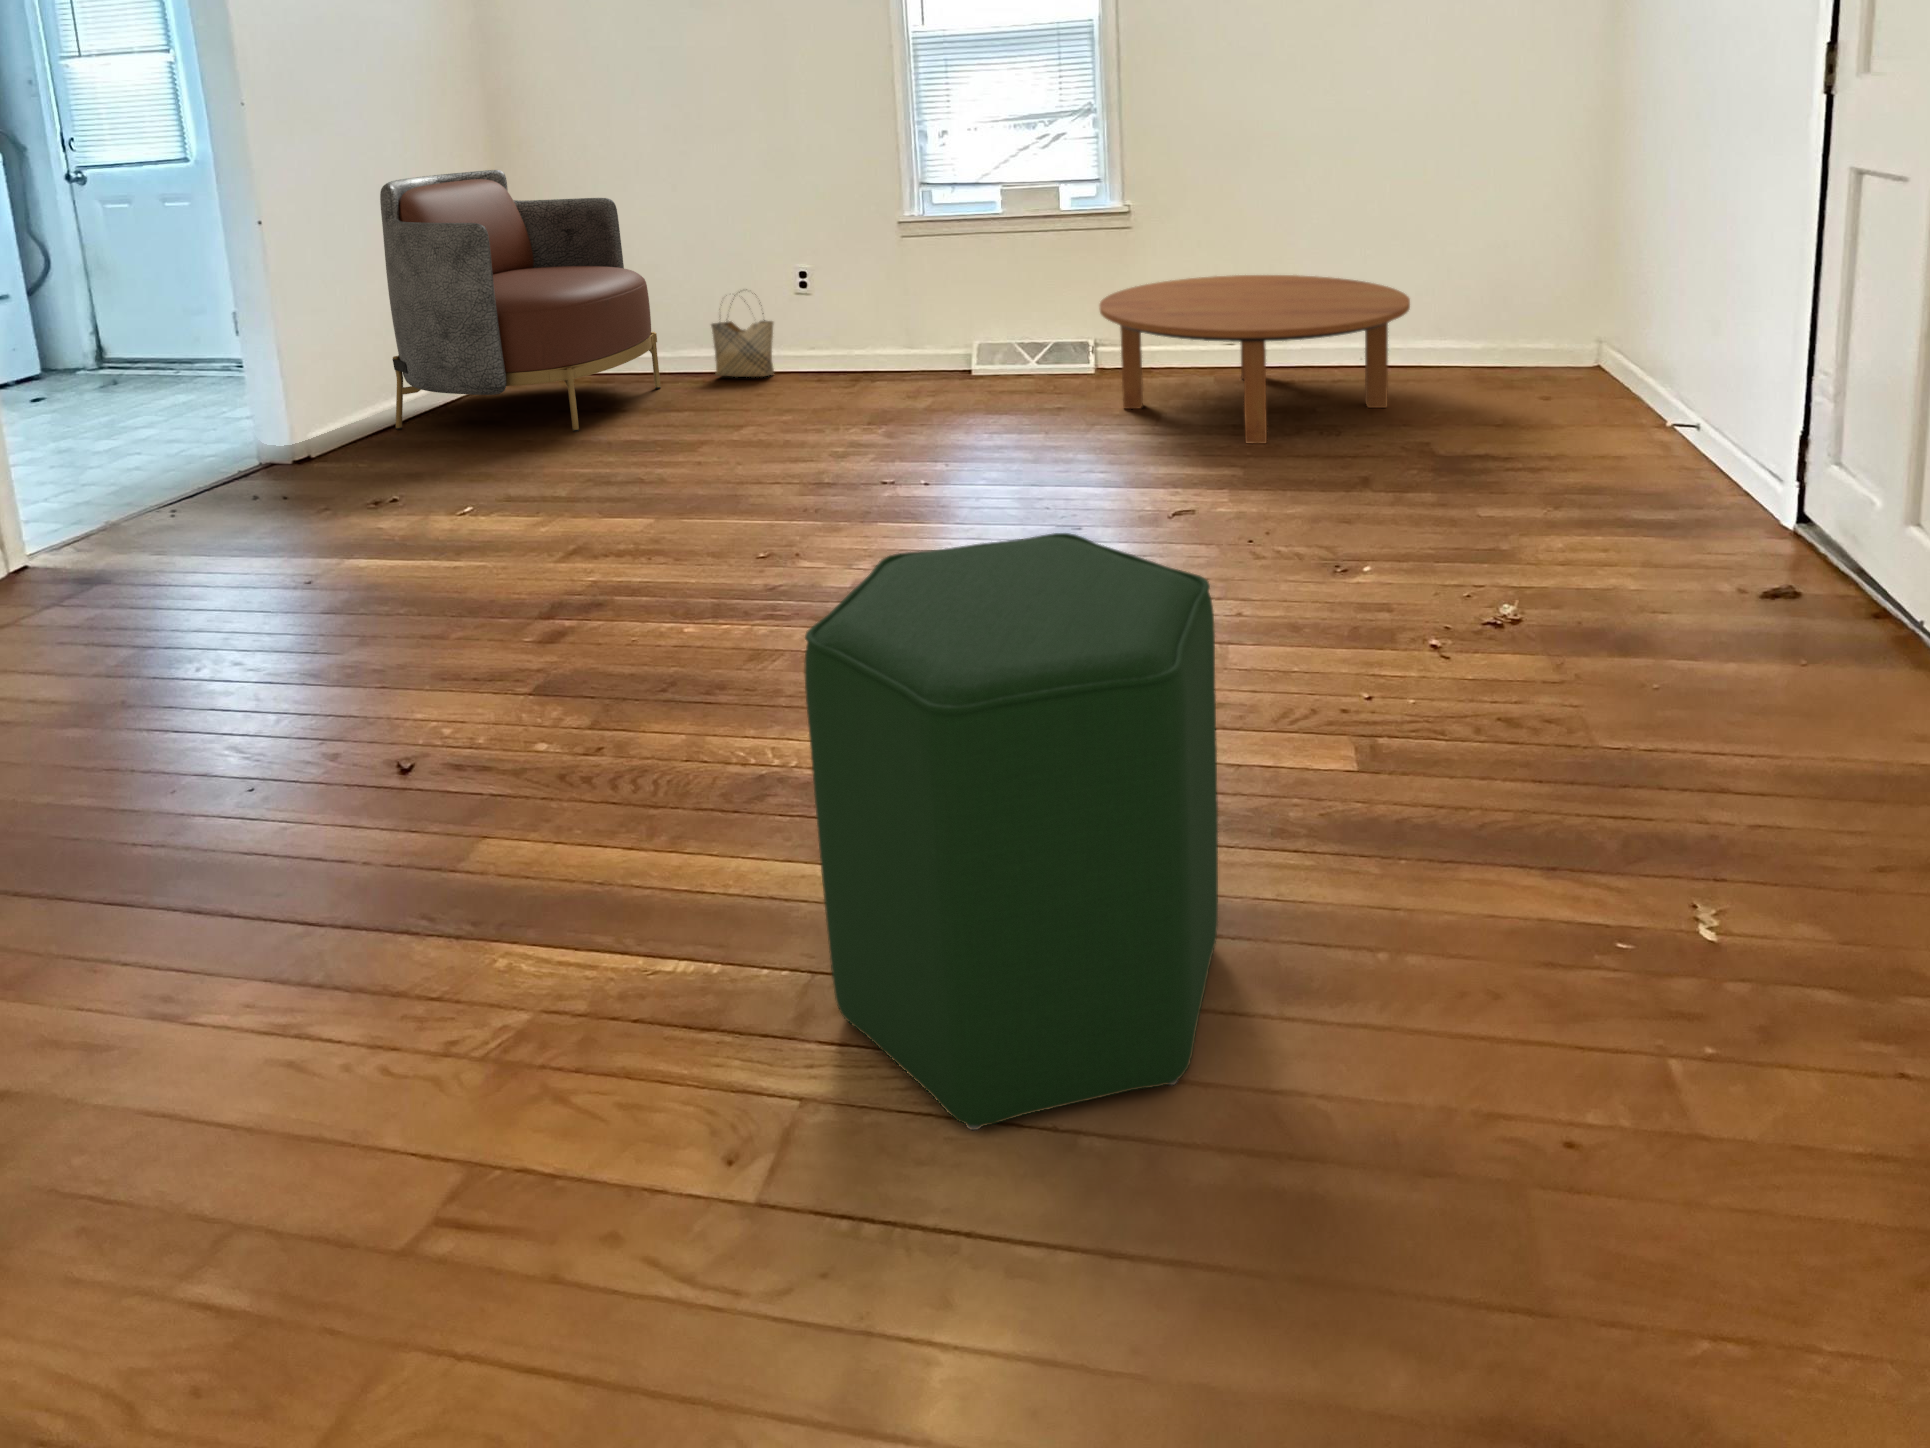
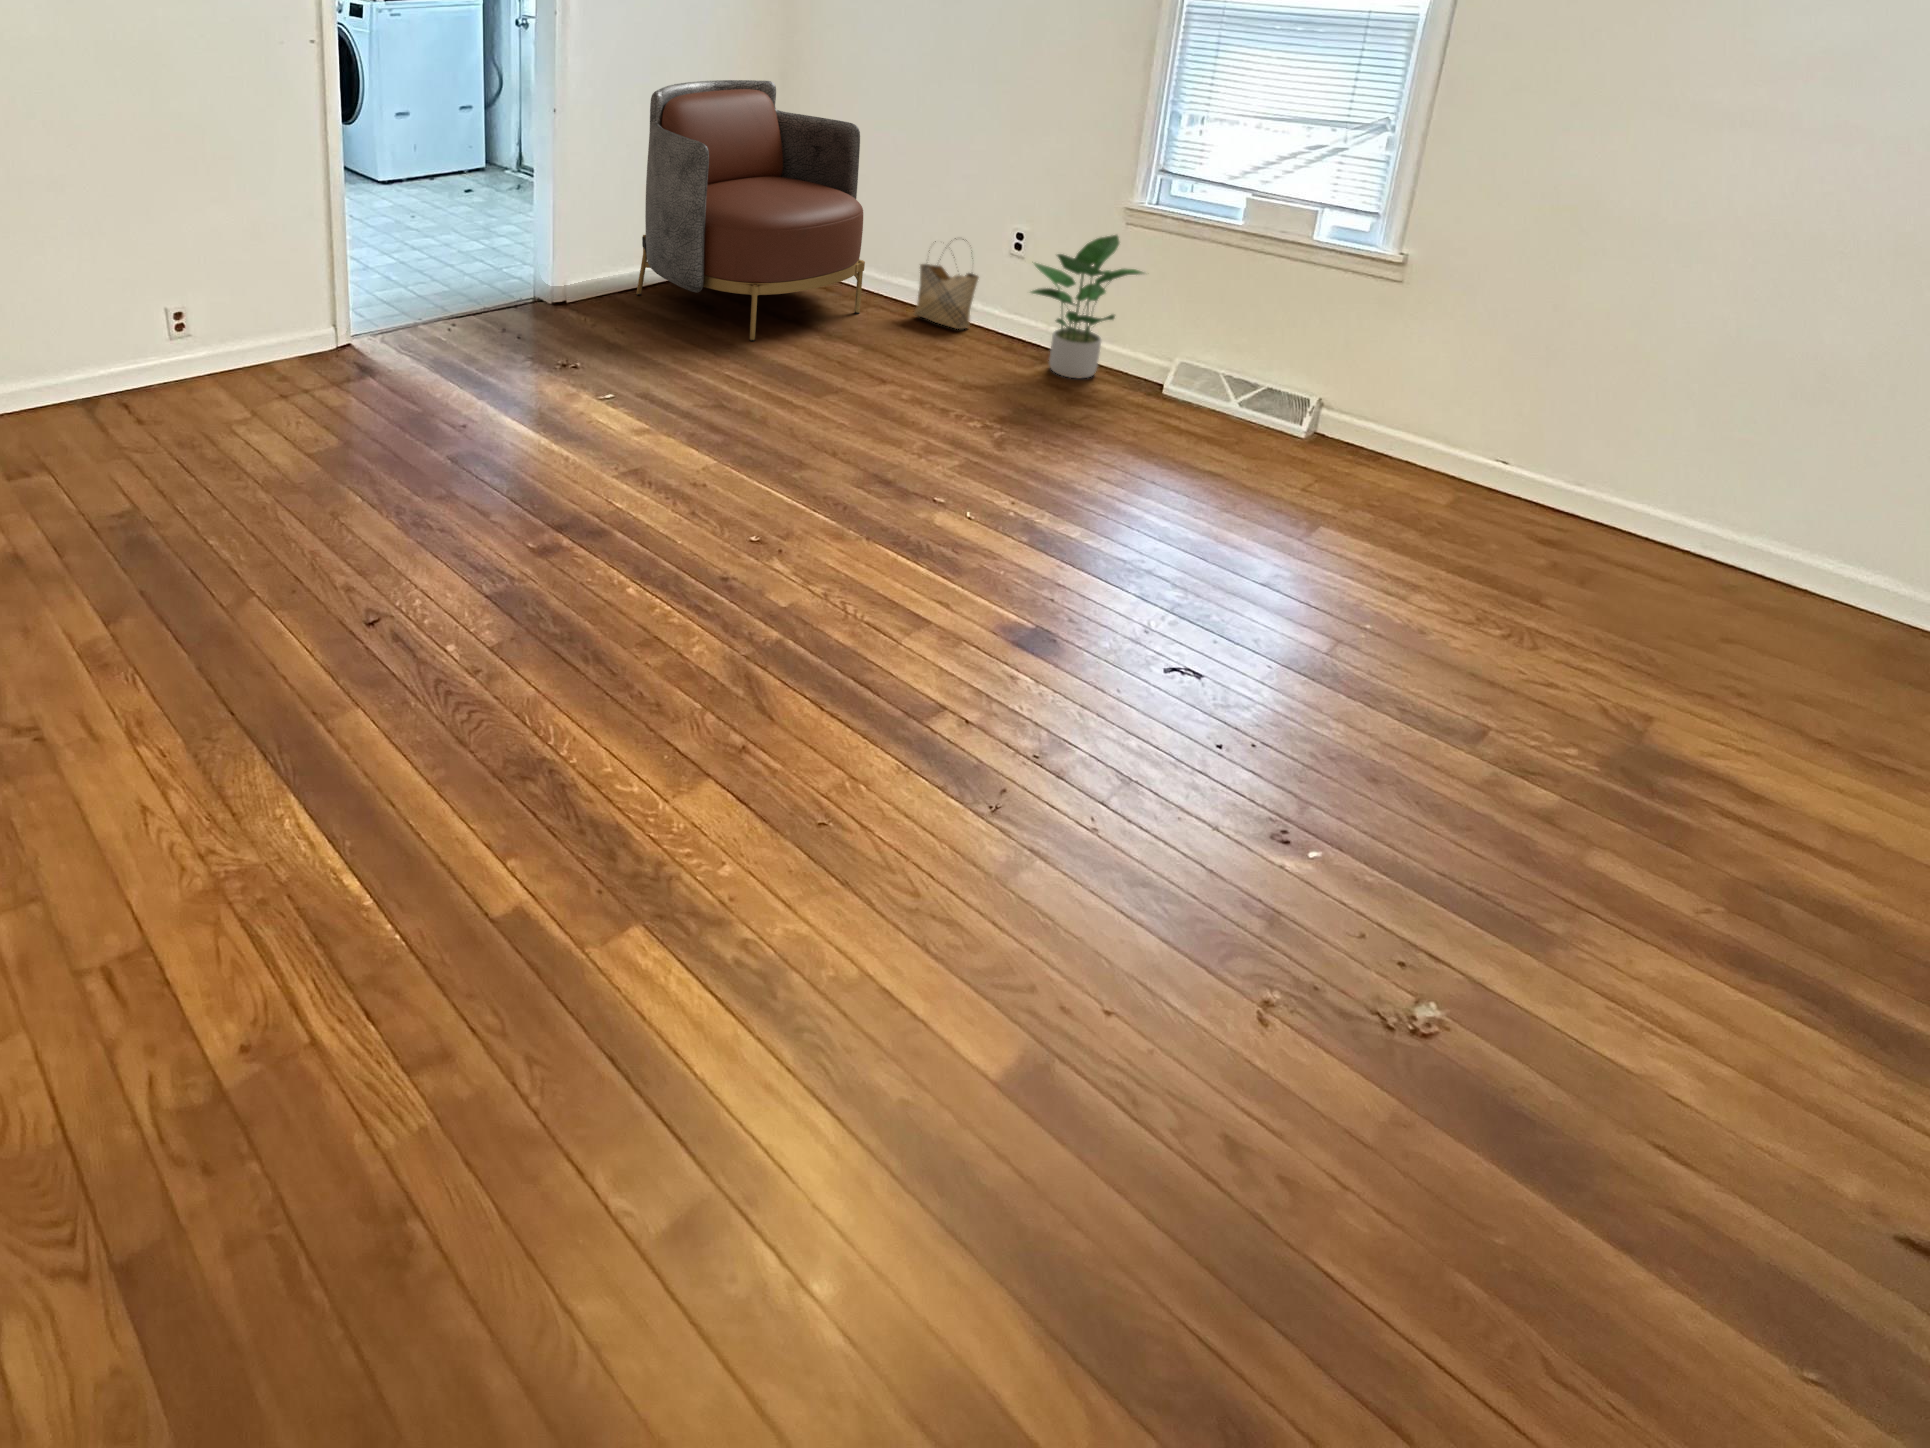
potted plant: none [832,247,935,383] -> present [1031,235,1143,378]
coffee table: present [1100,275,1410,444] -> none [1267,360,1748,635]
ottoman: present [804,533,1218,1130] -> none [334,664,700,1243]

